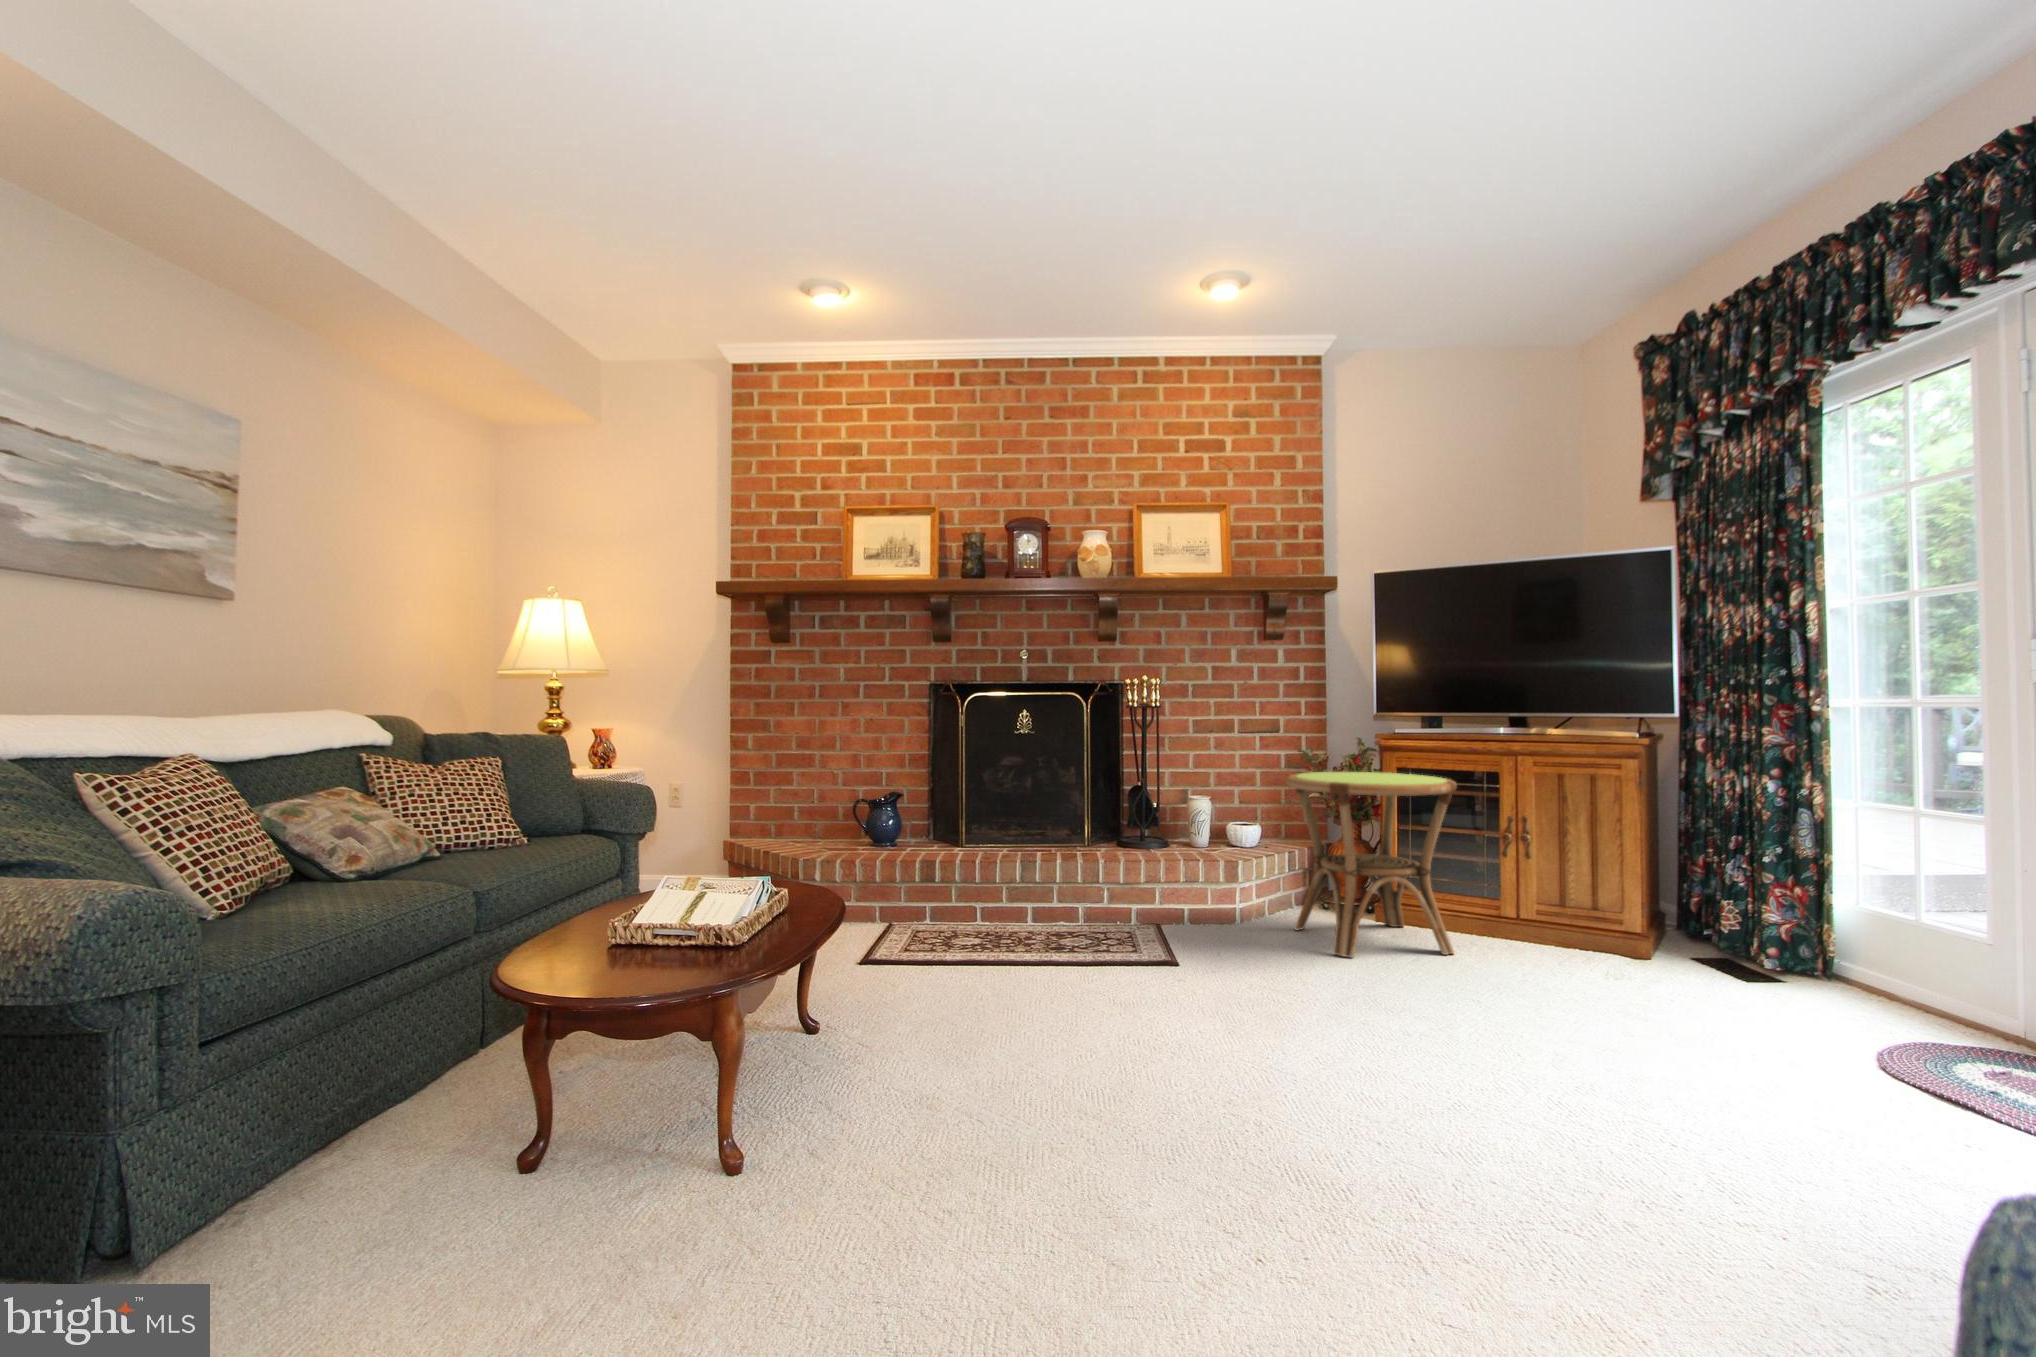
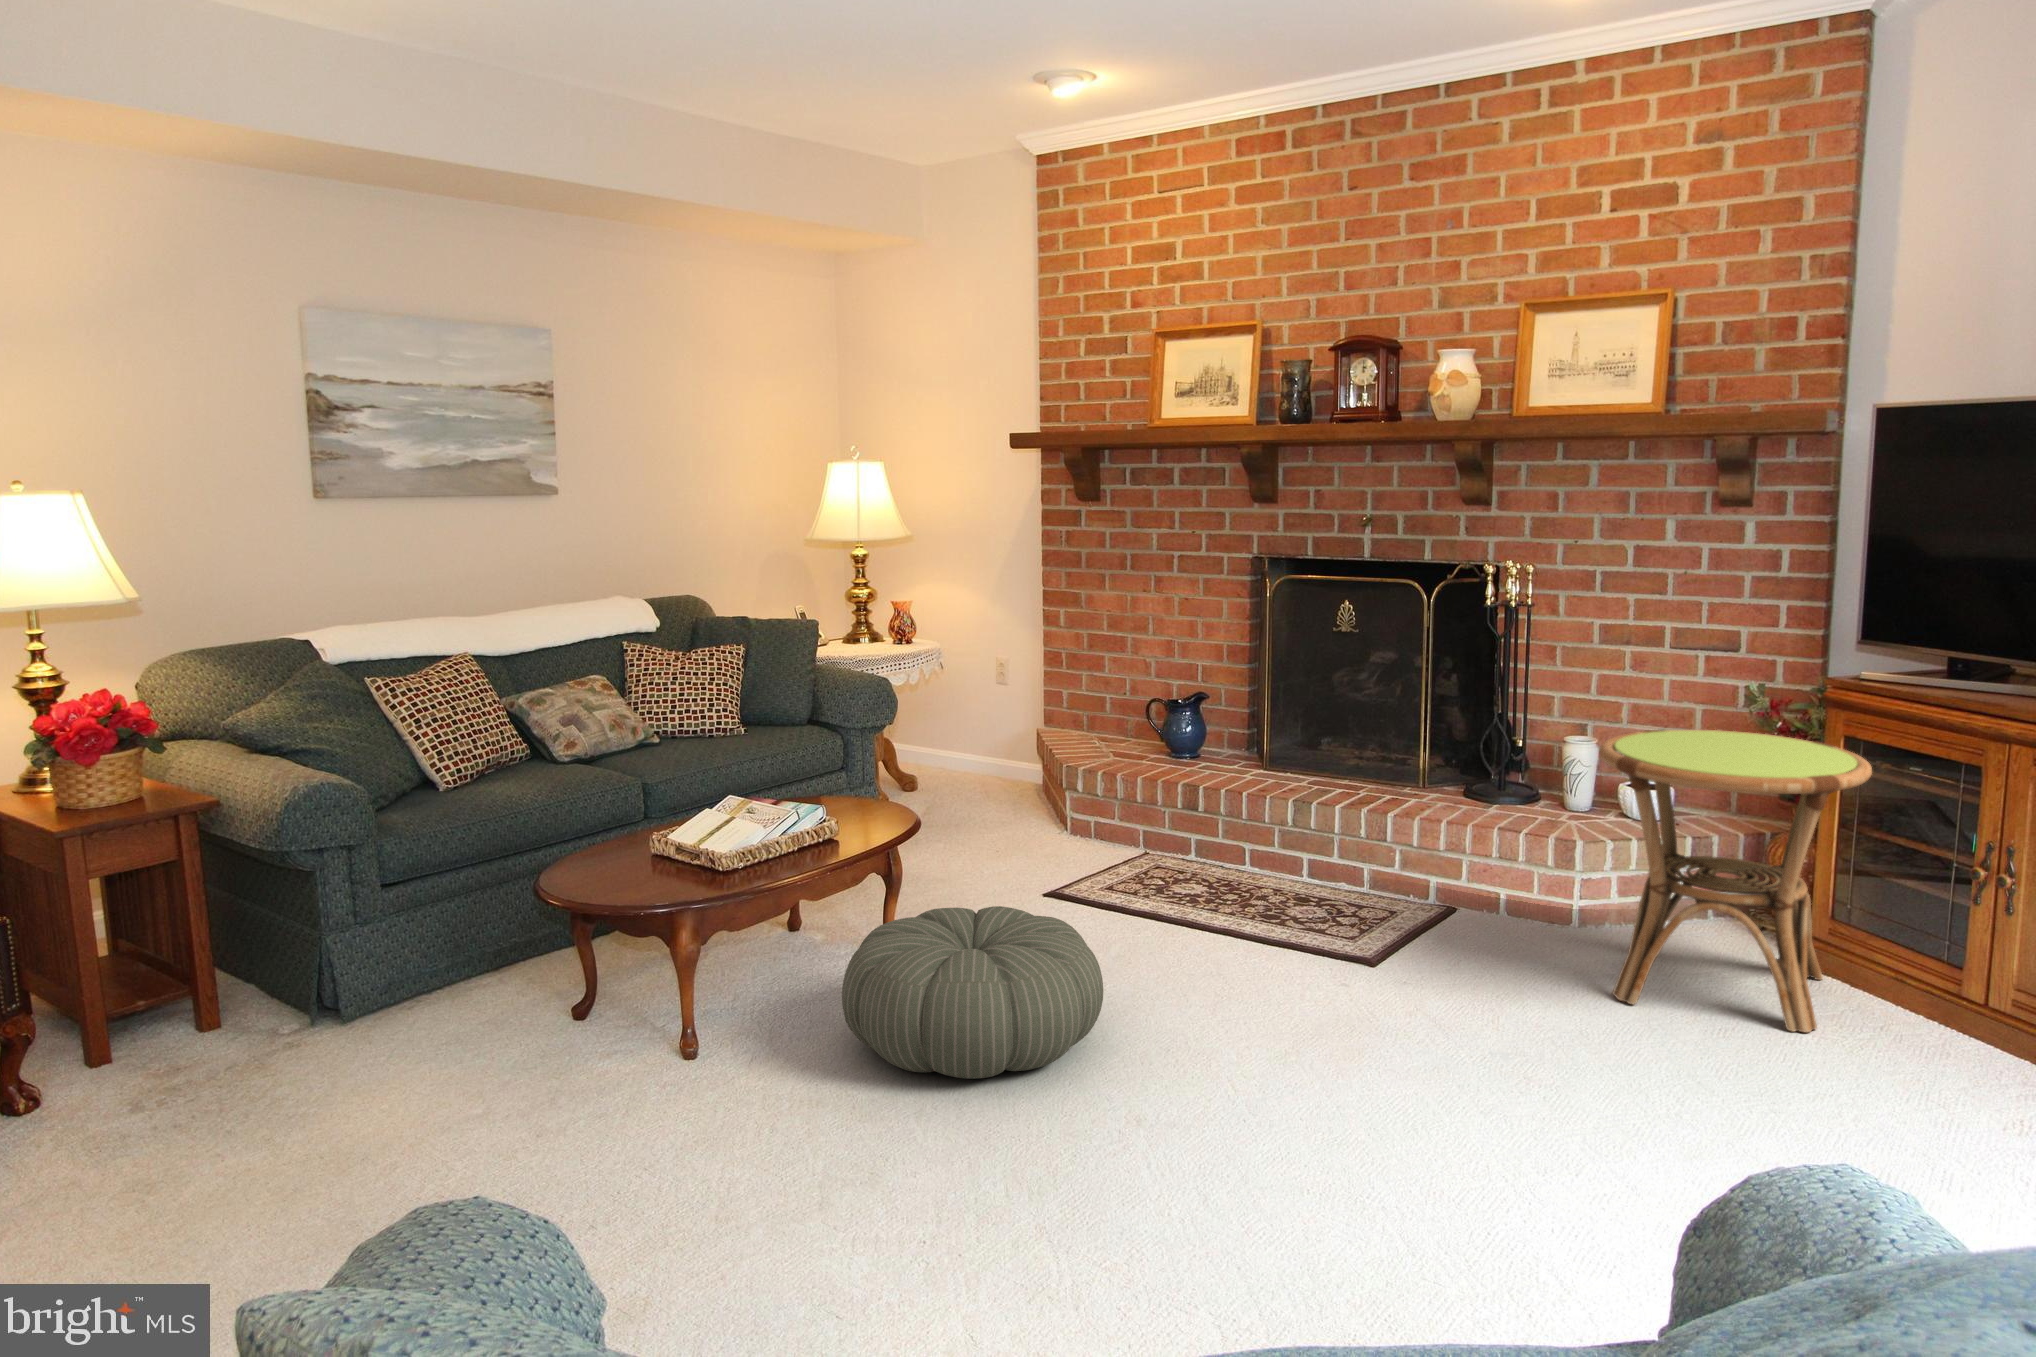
pouf: none [867,951,1126,1122] -> present [842,906,1103,1079]

